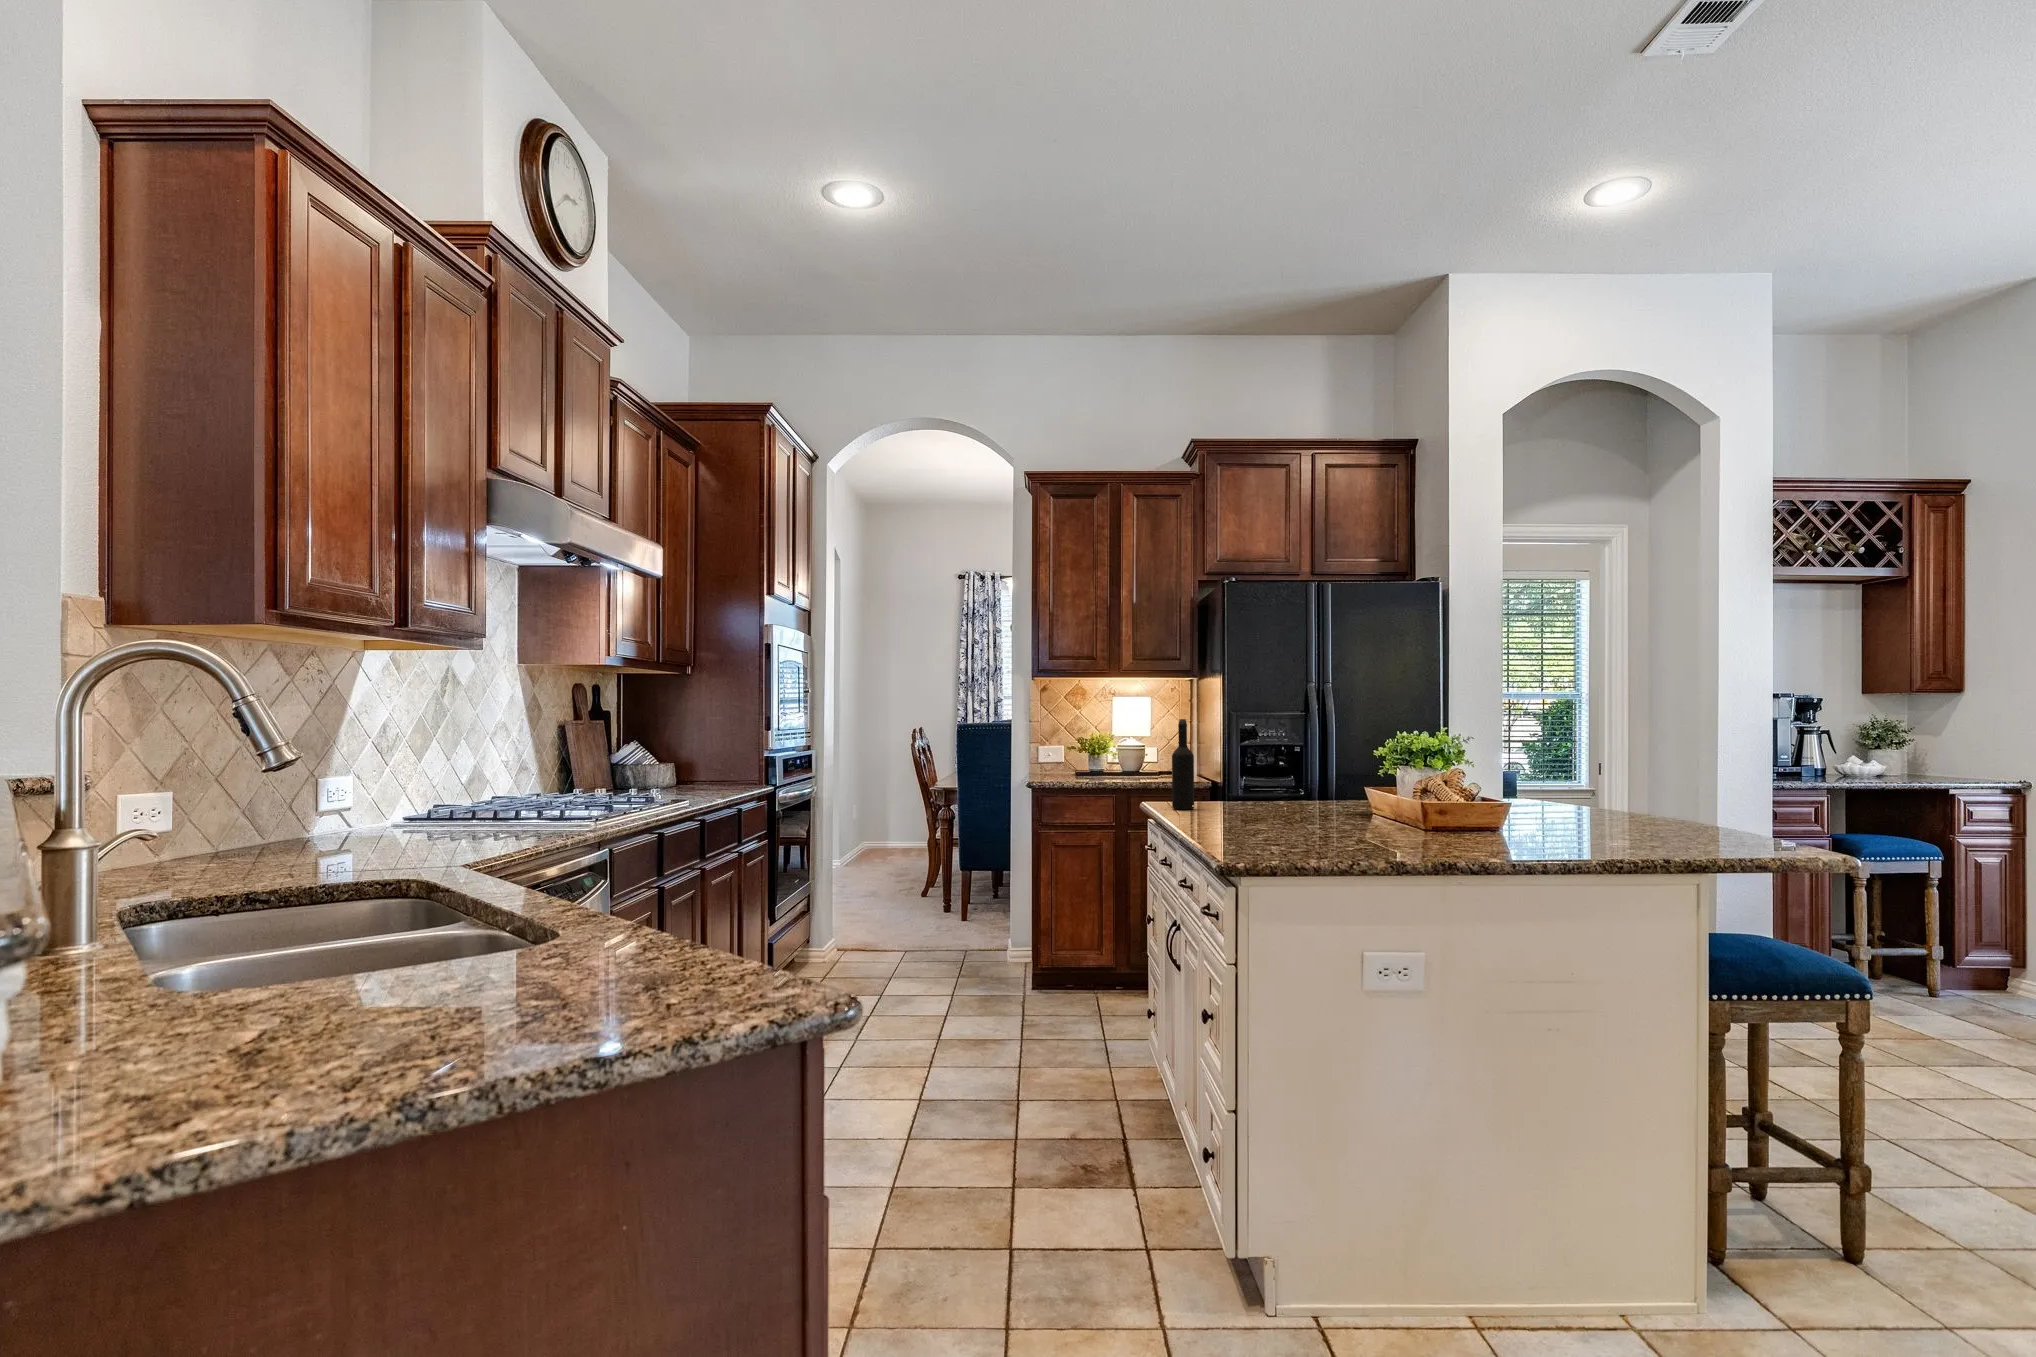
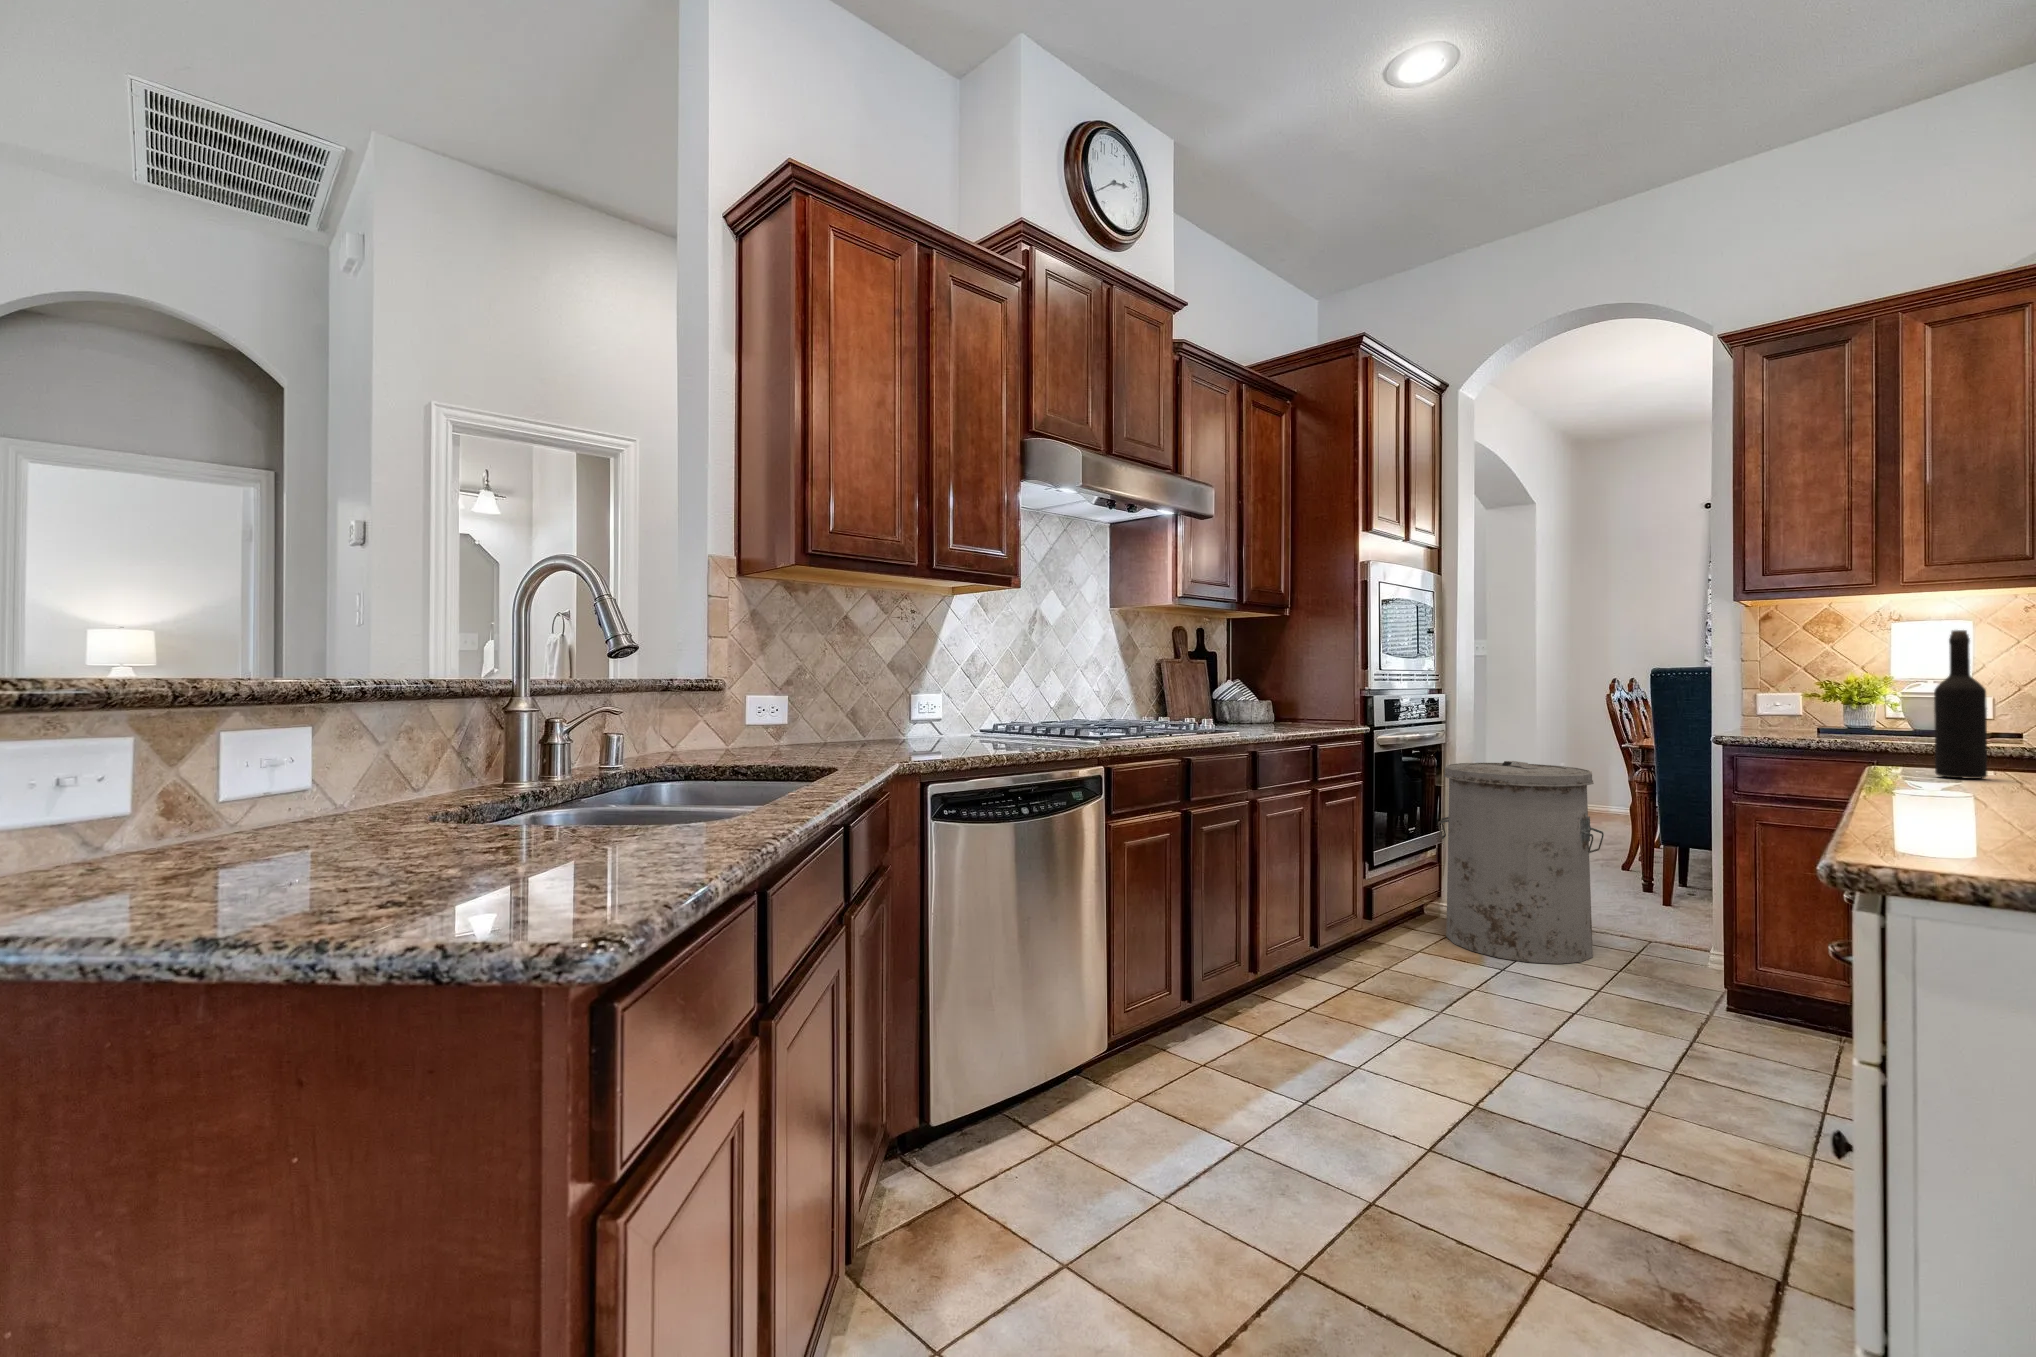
trash can: none [818,809,946,986] -> present [1438,761,1604,964]

